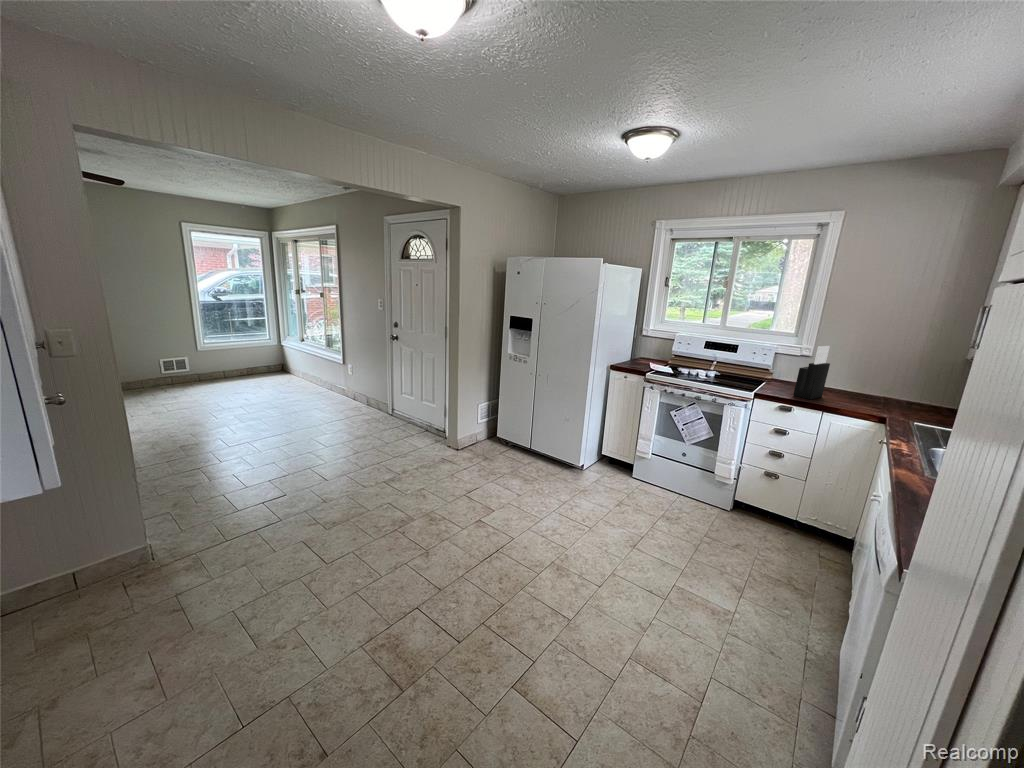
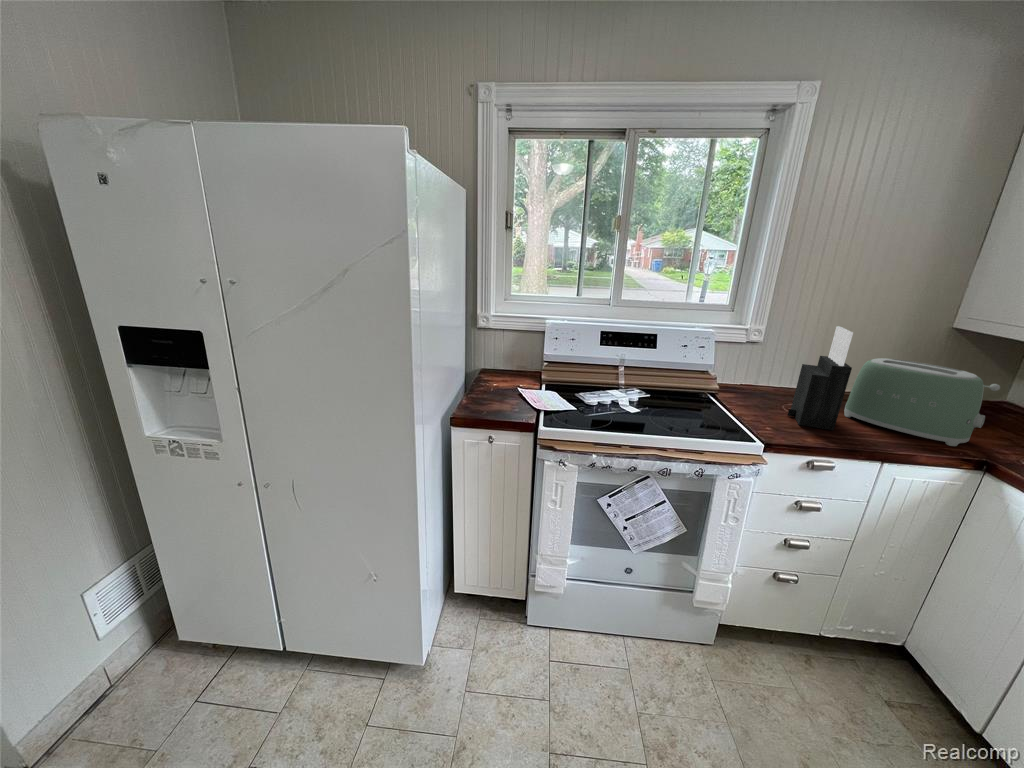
toaster: none [839,368,905,415] -> present [844,358,1000,446]

